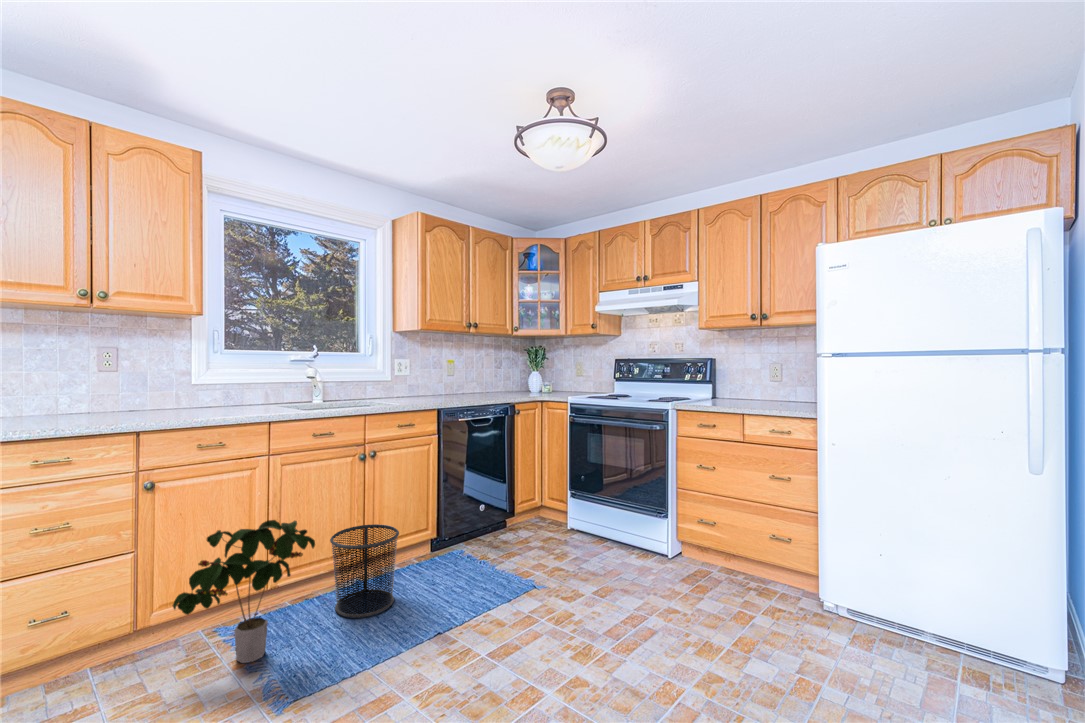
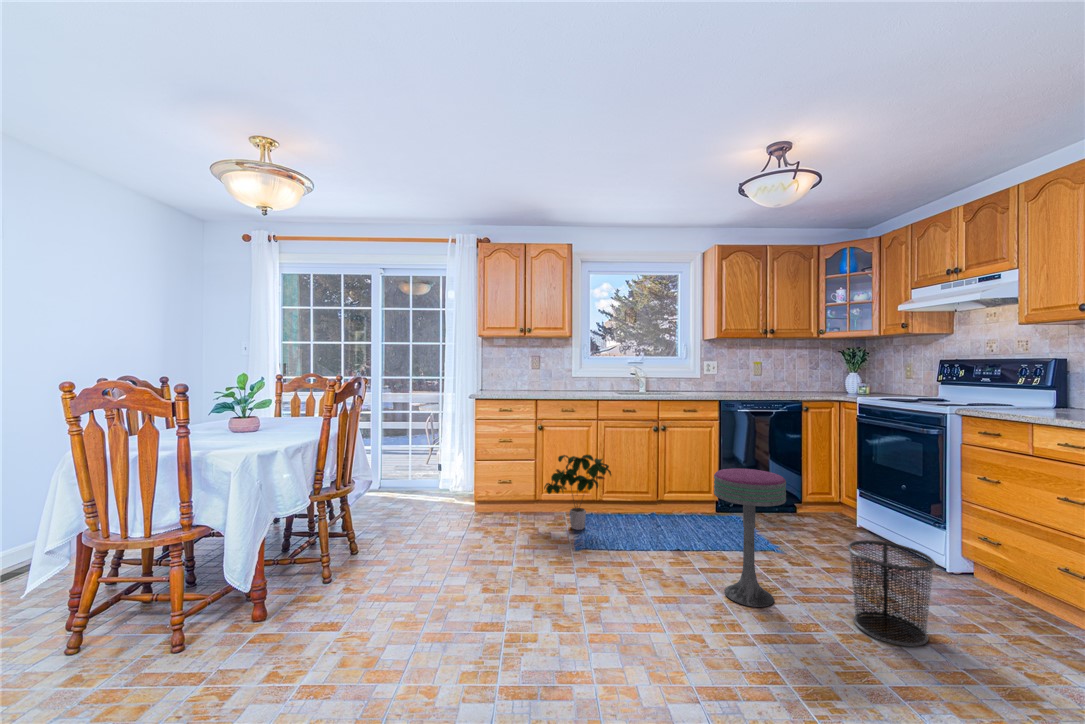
bar stool: none [533,499,622,692] -> present [714,468,786,607]
waste bin: present [330,524,399,618] -> present [848,540,936,646]

